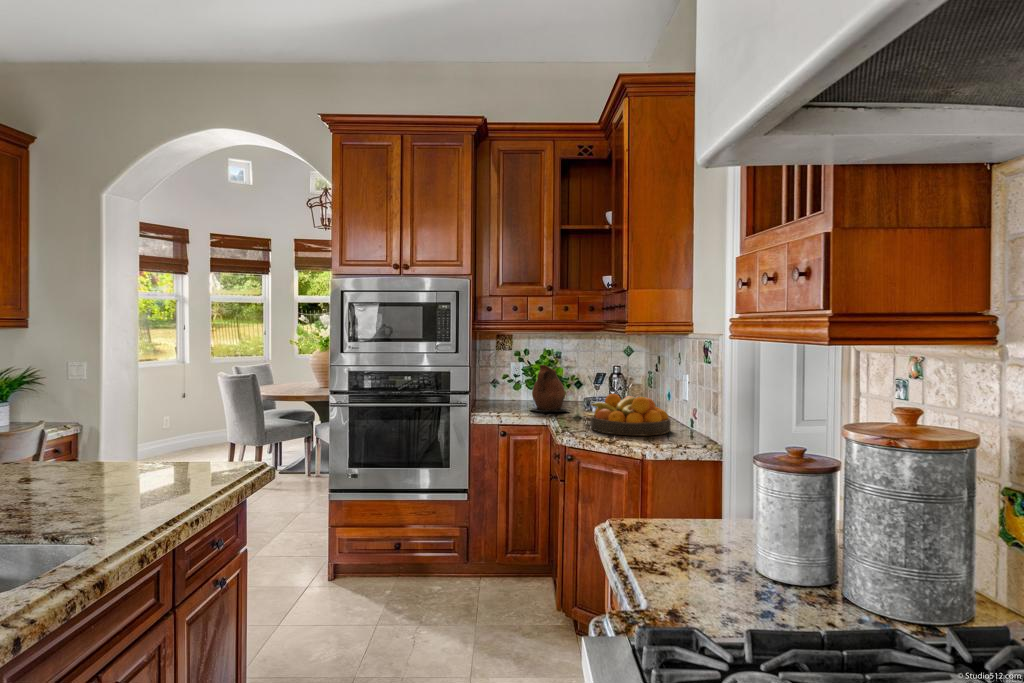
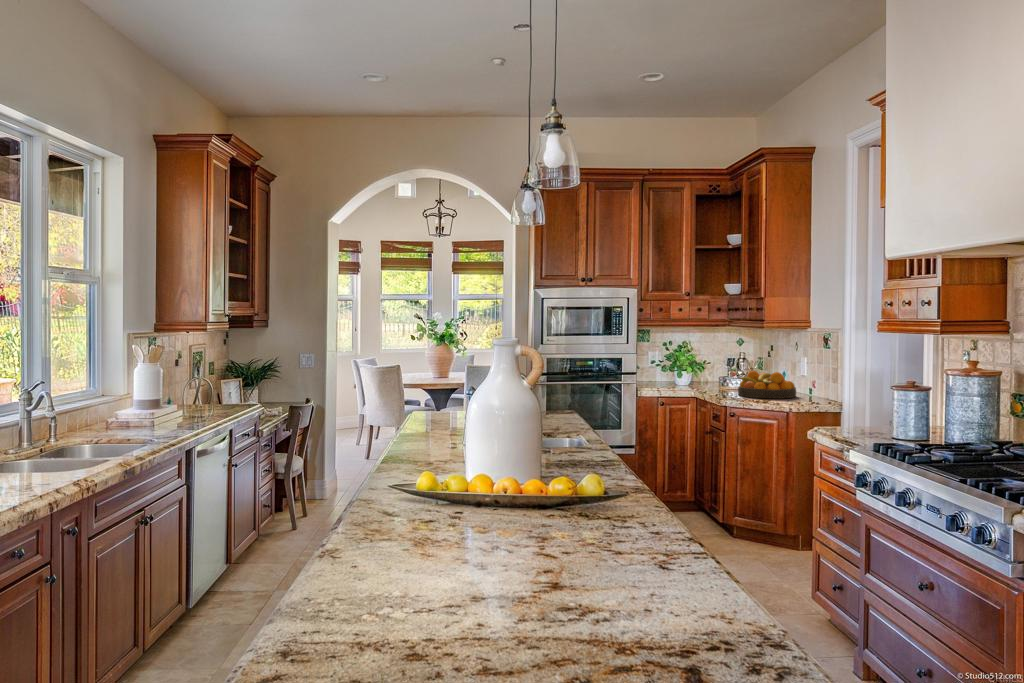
ceramic pitcher: present [531,365,570,412] -> none [674,352,708,387]

